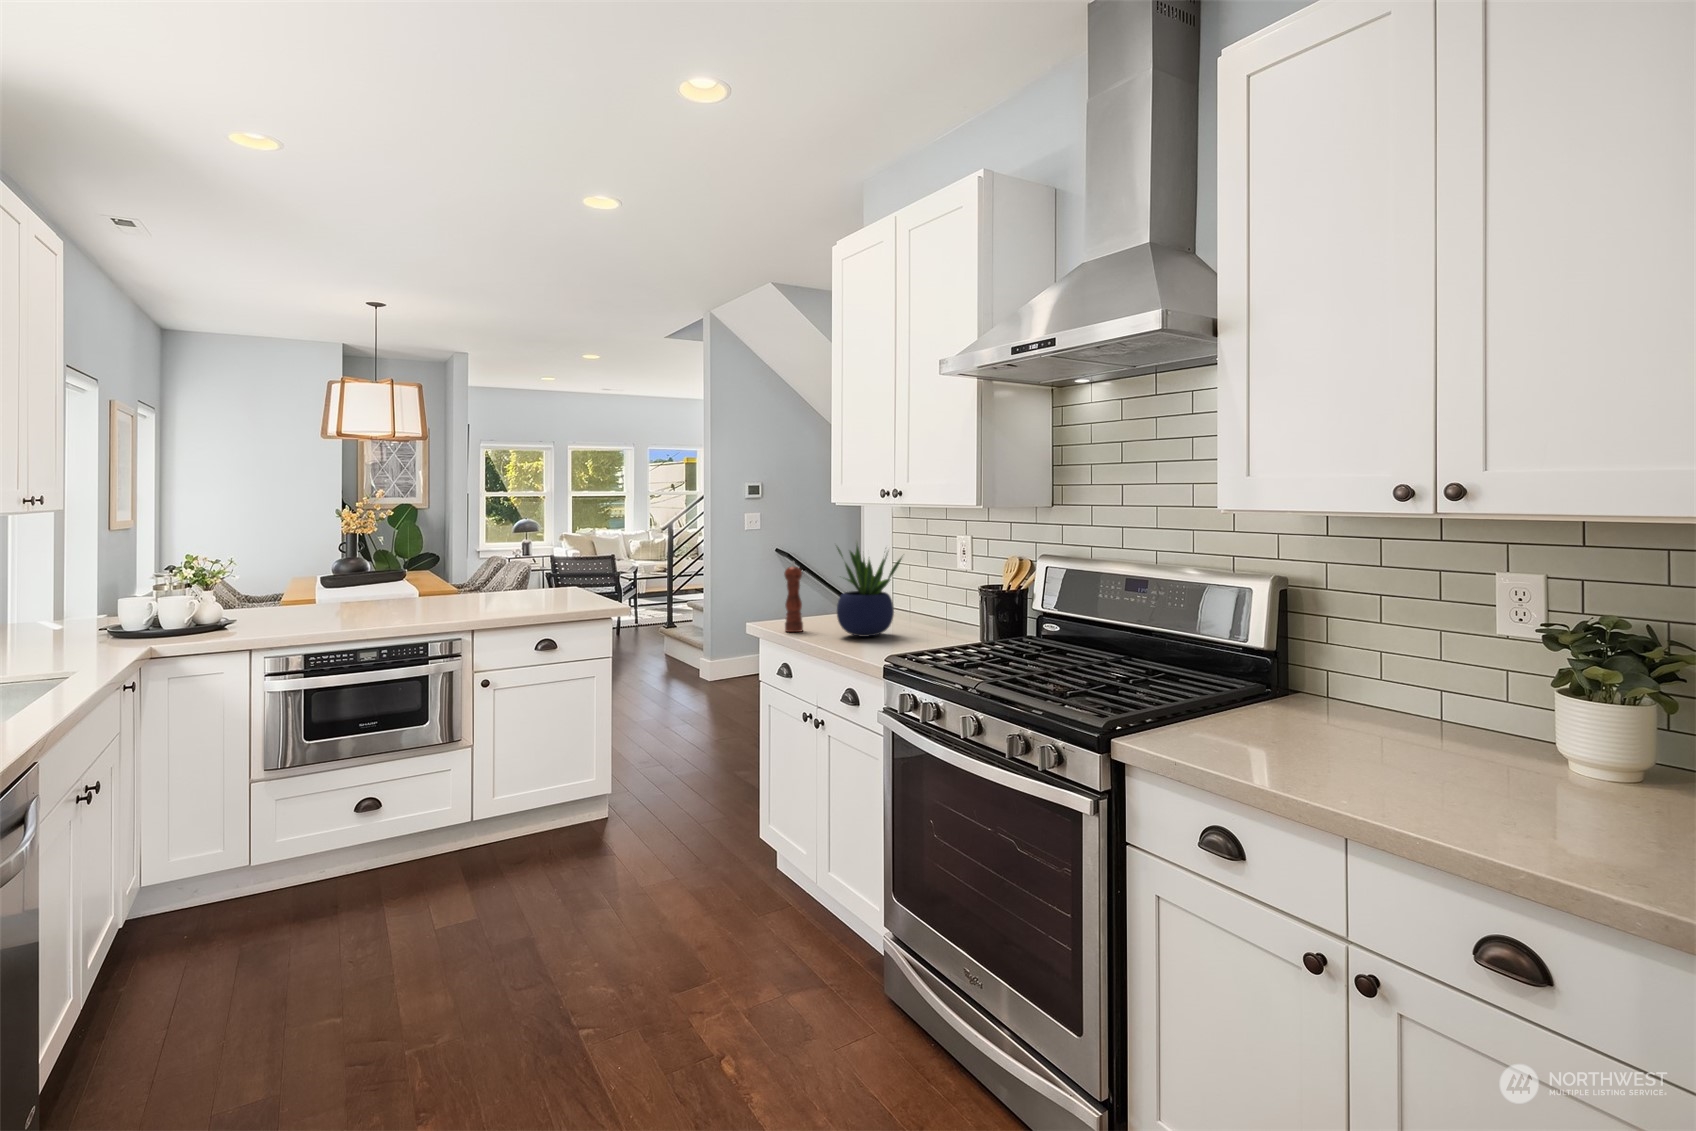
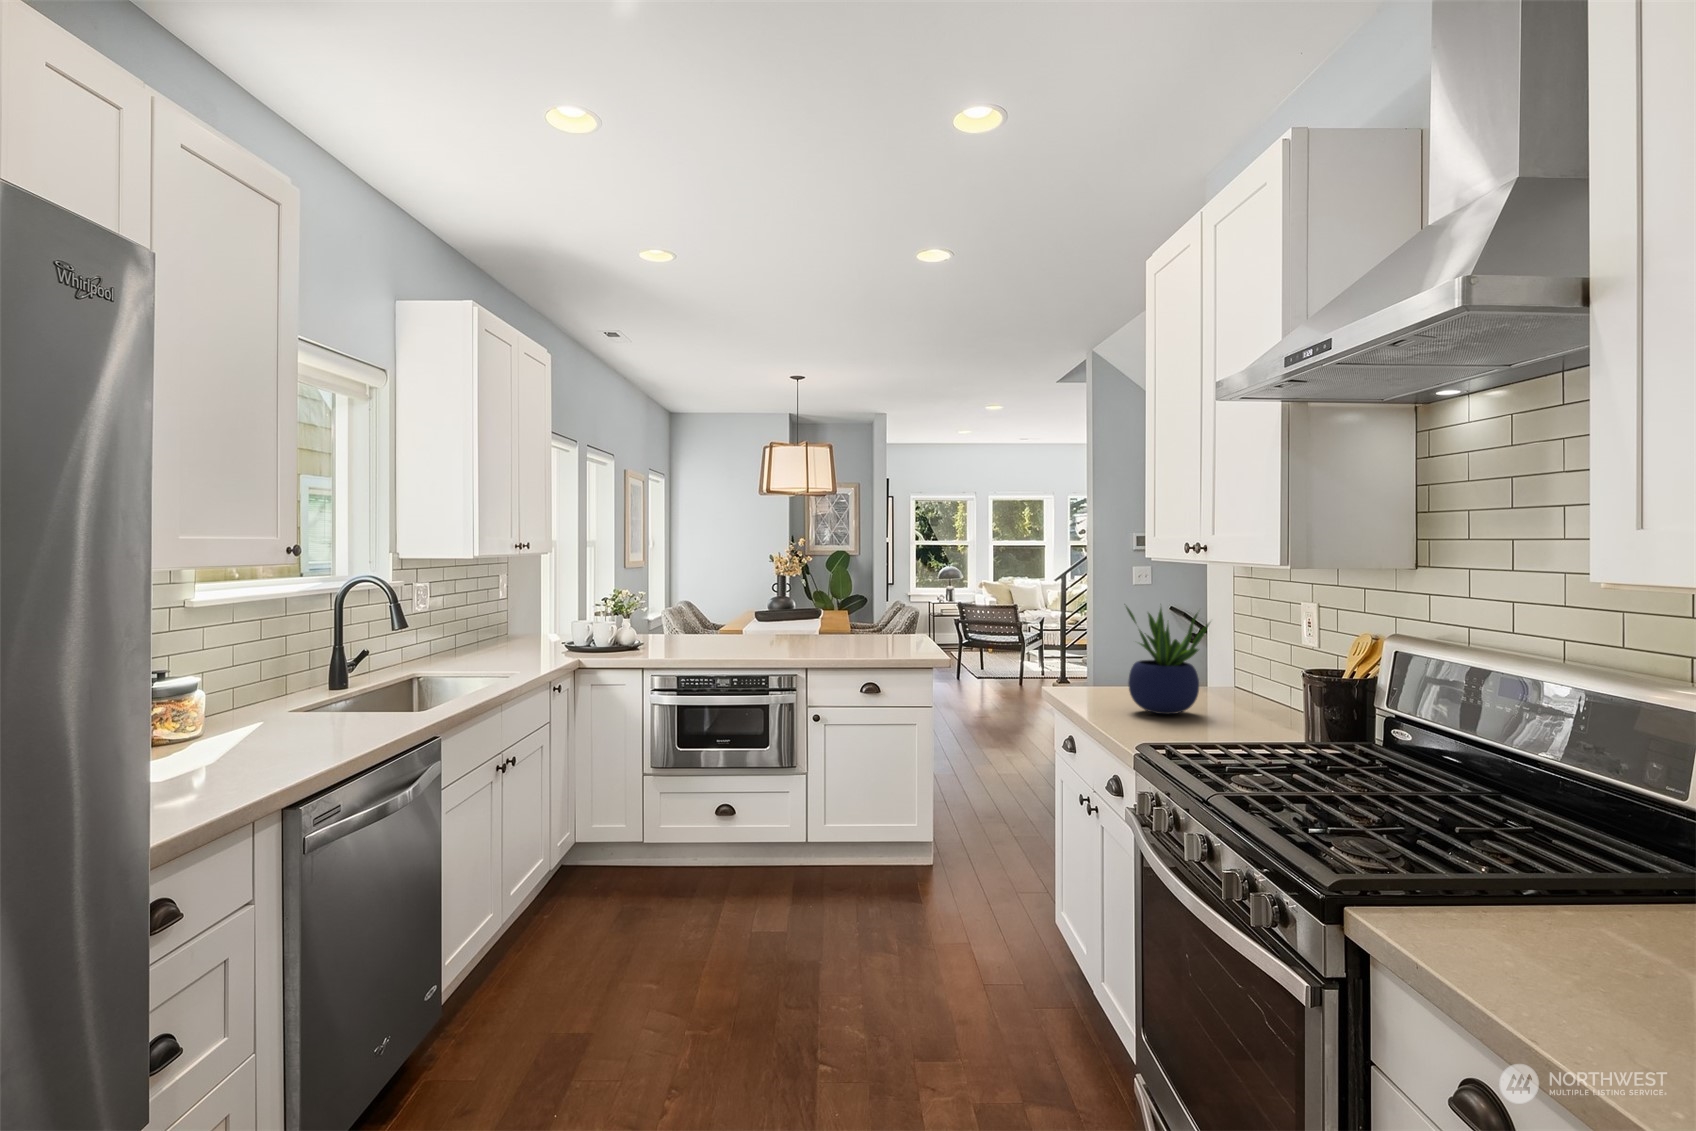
pepper mill: present [784,562,803,632] -> none [1080,621,1101,700]

